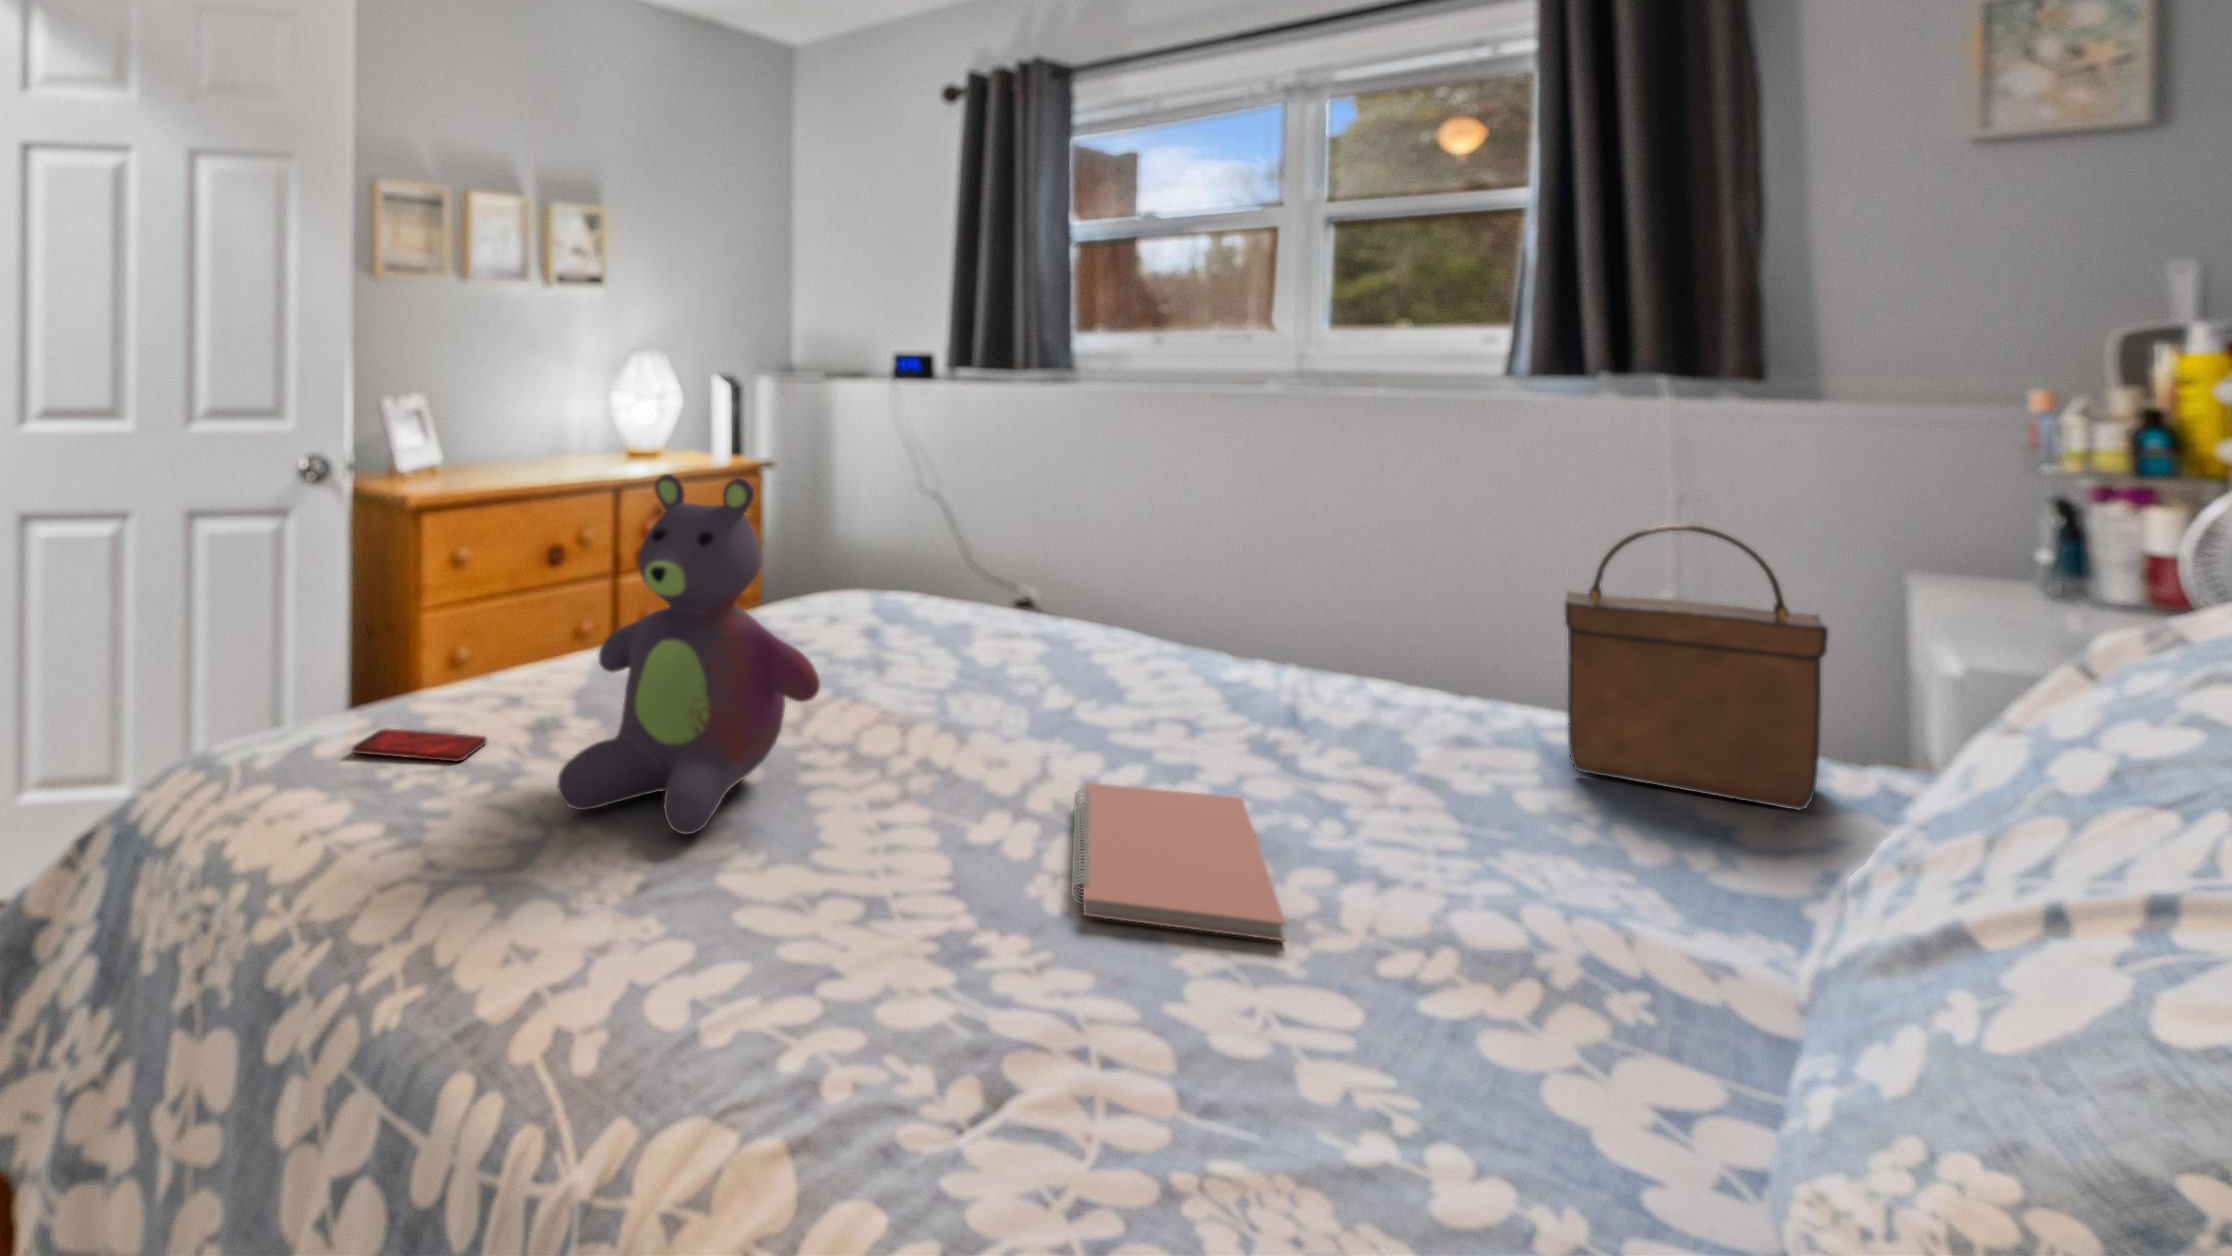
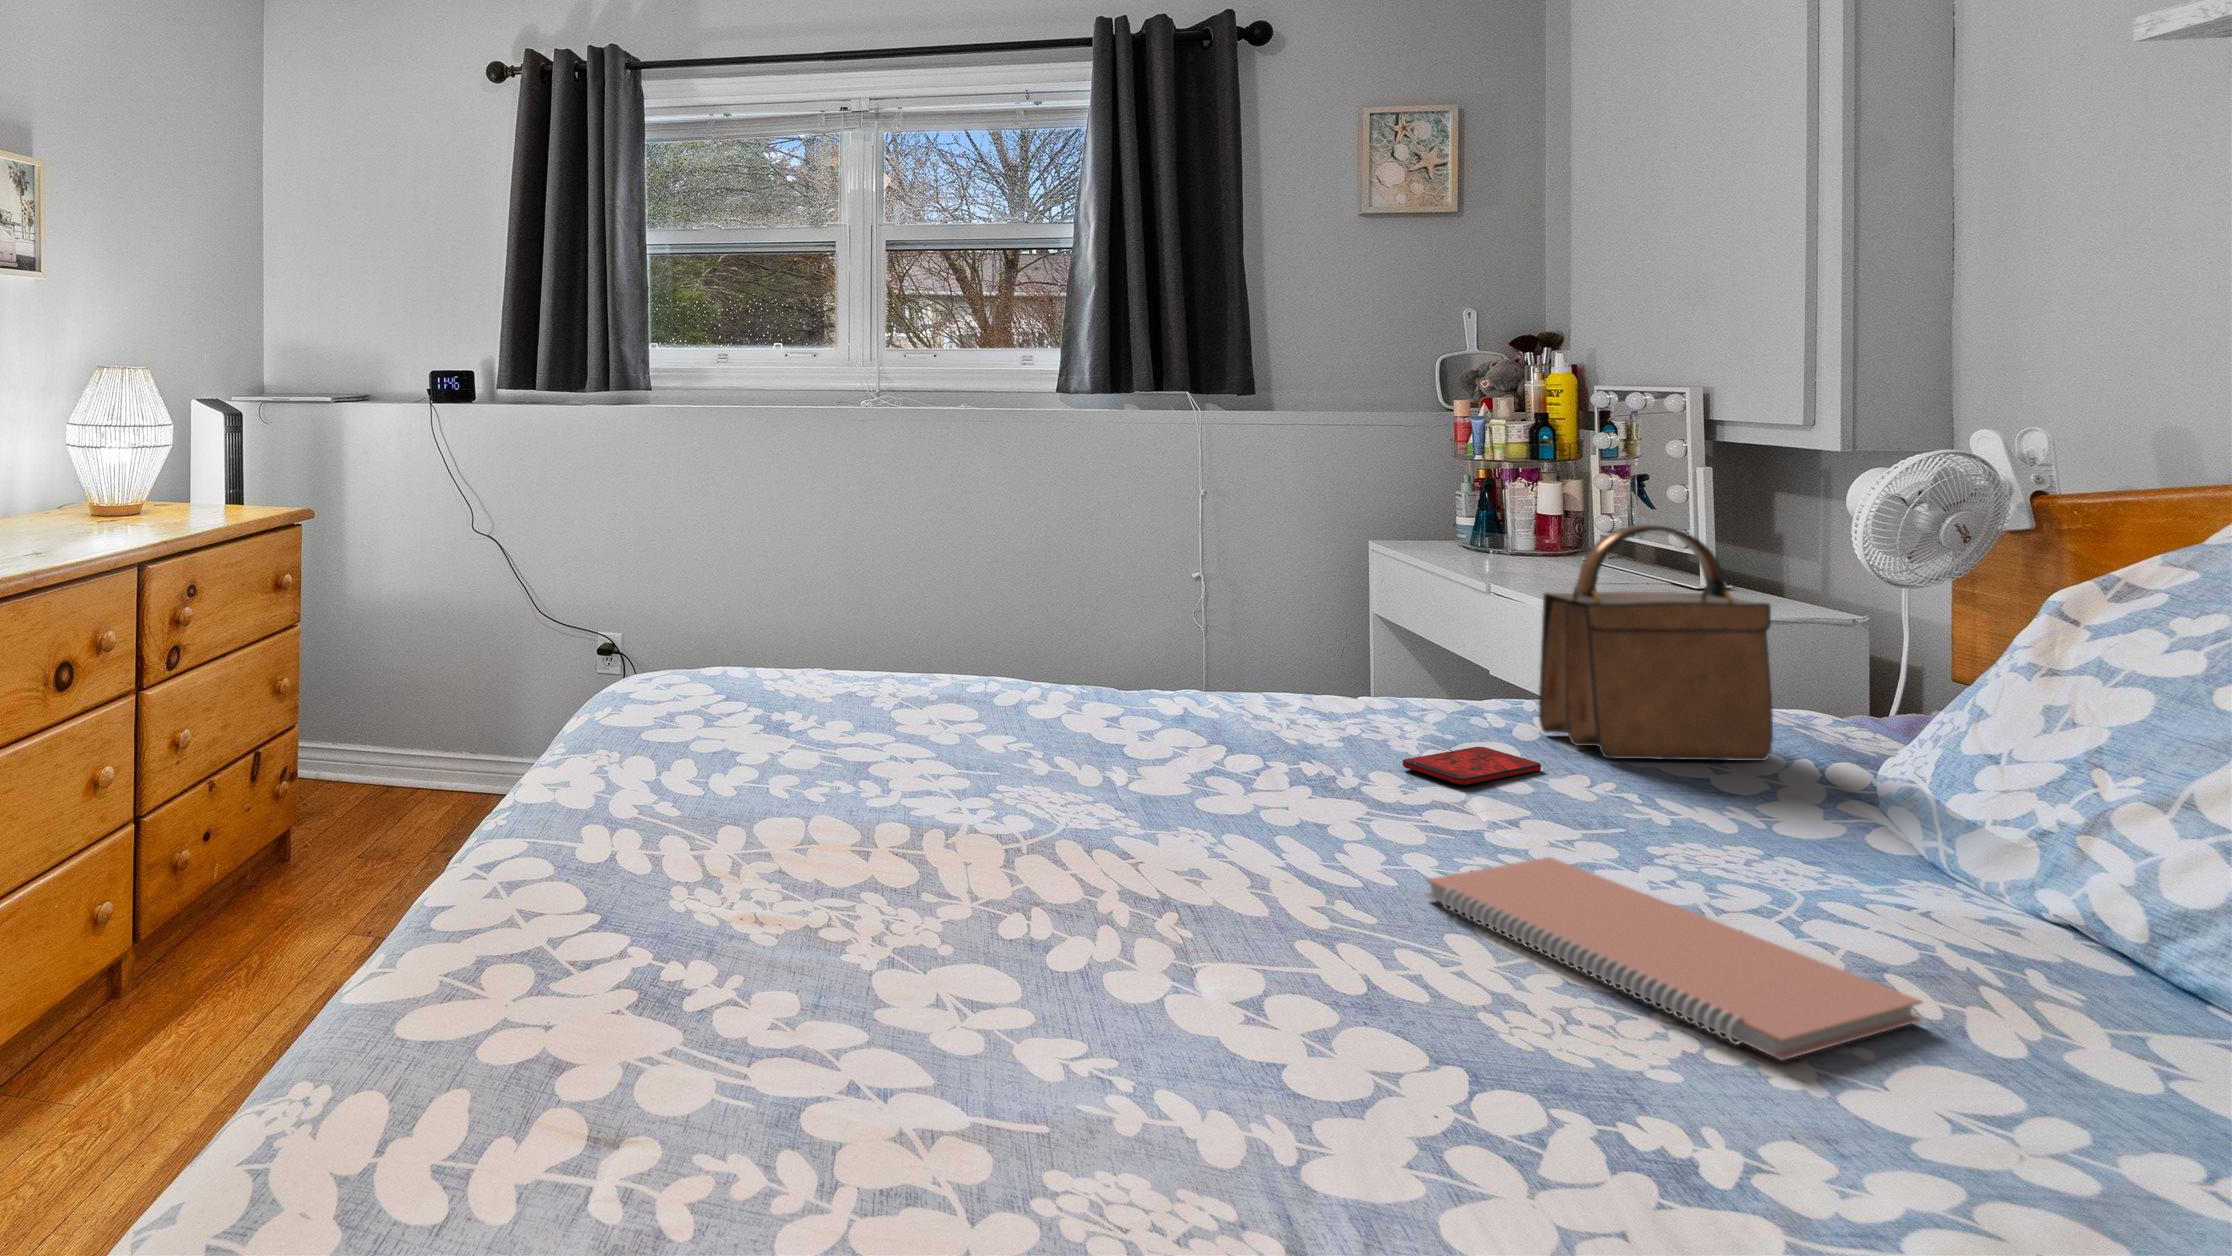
stuffed bear: present [558,474,820,835] -> none [874,552,1292,1132]
smartphone: present [353,728,487,762] -> present [1403,747,1541,785]

